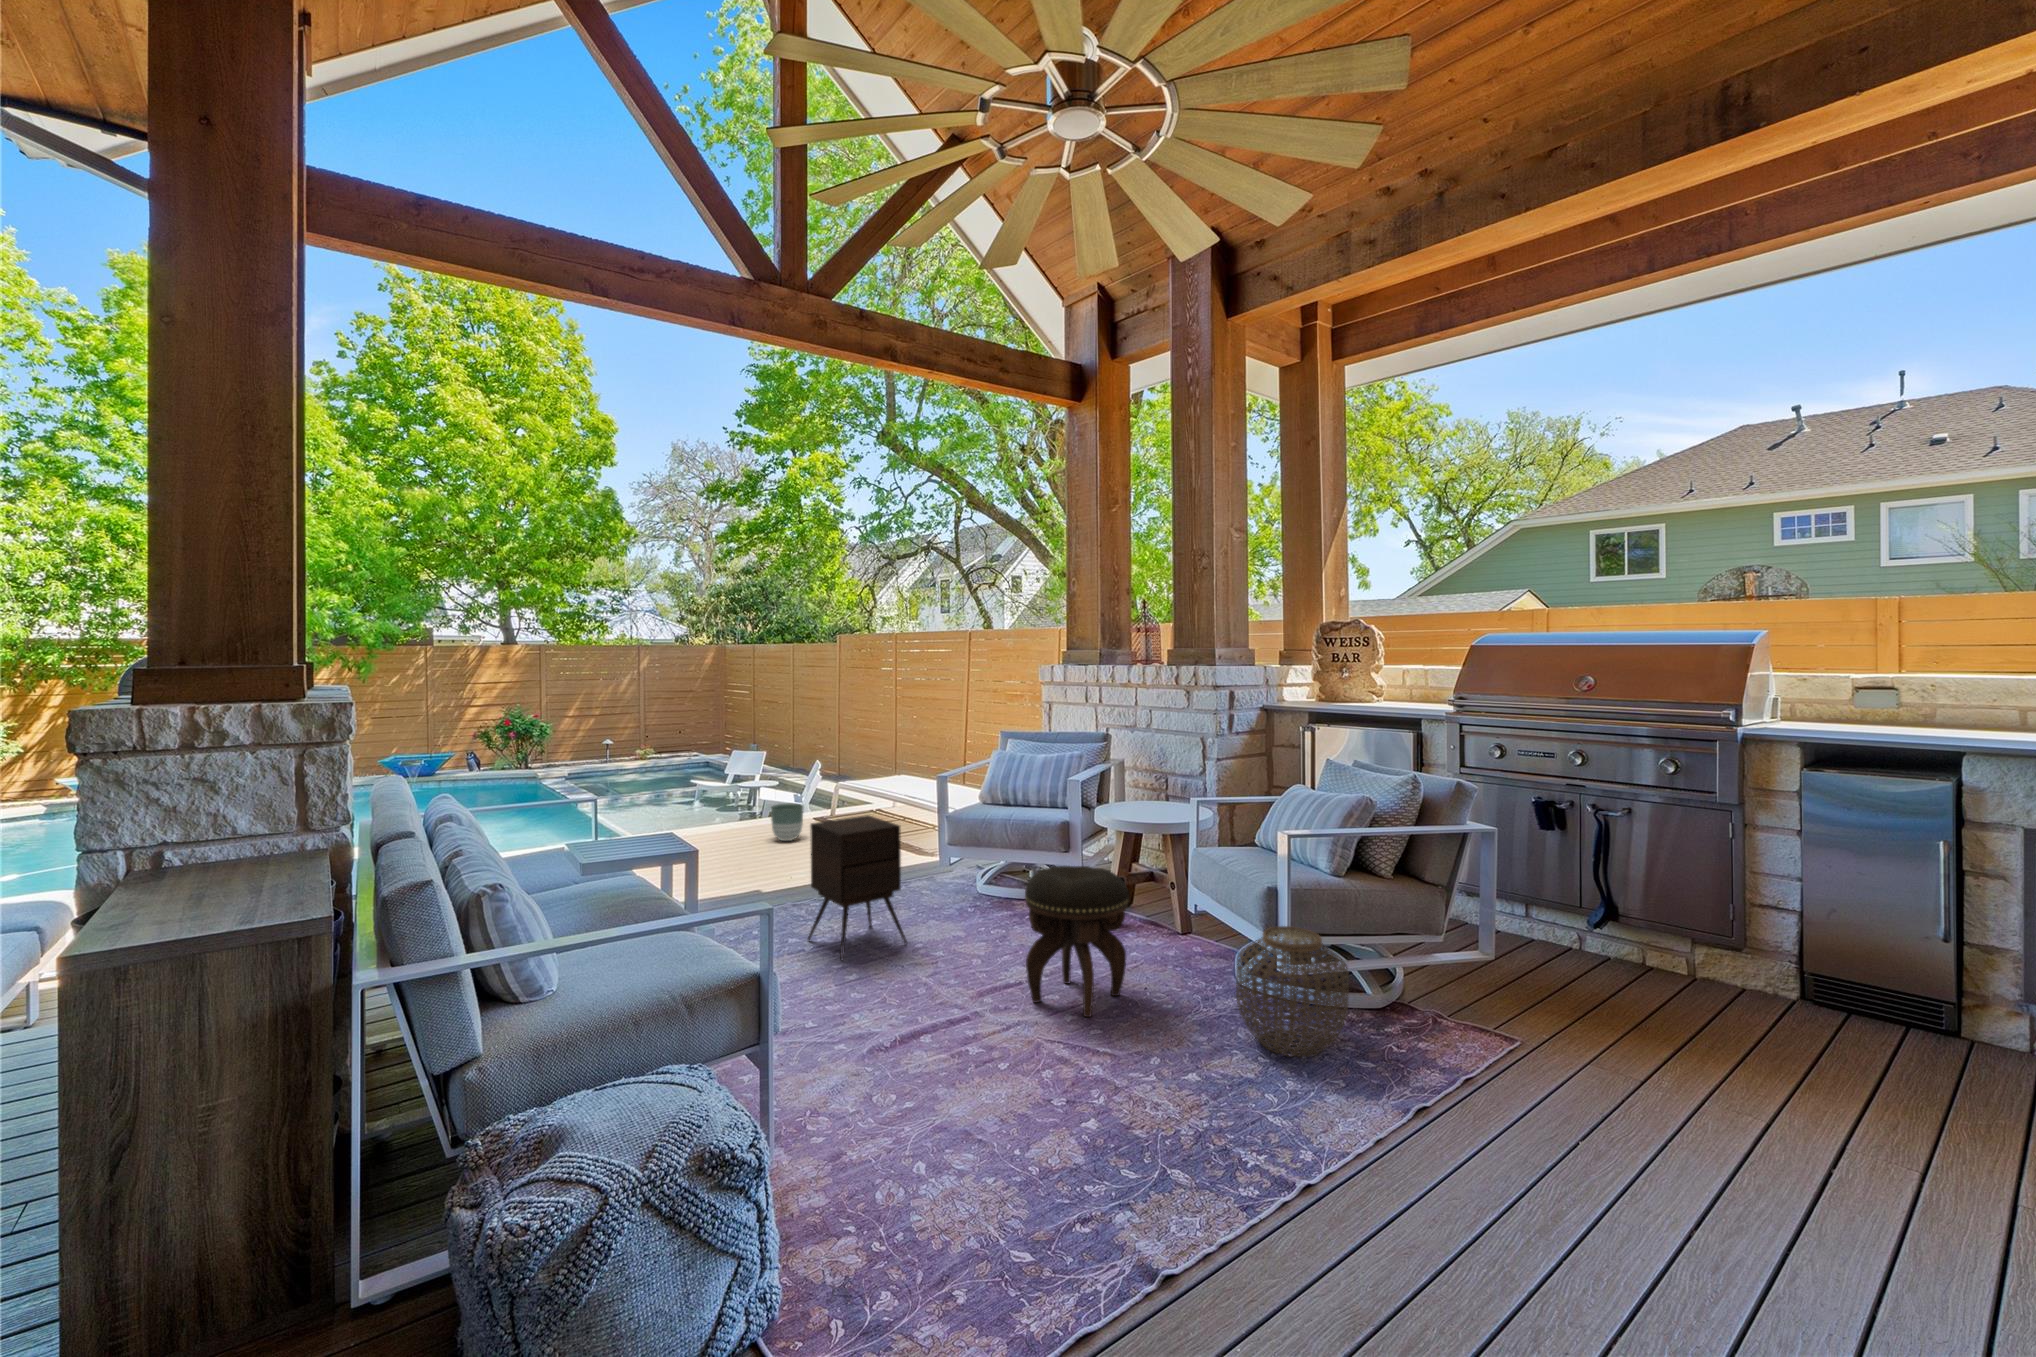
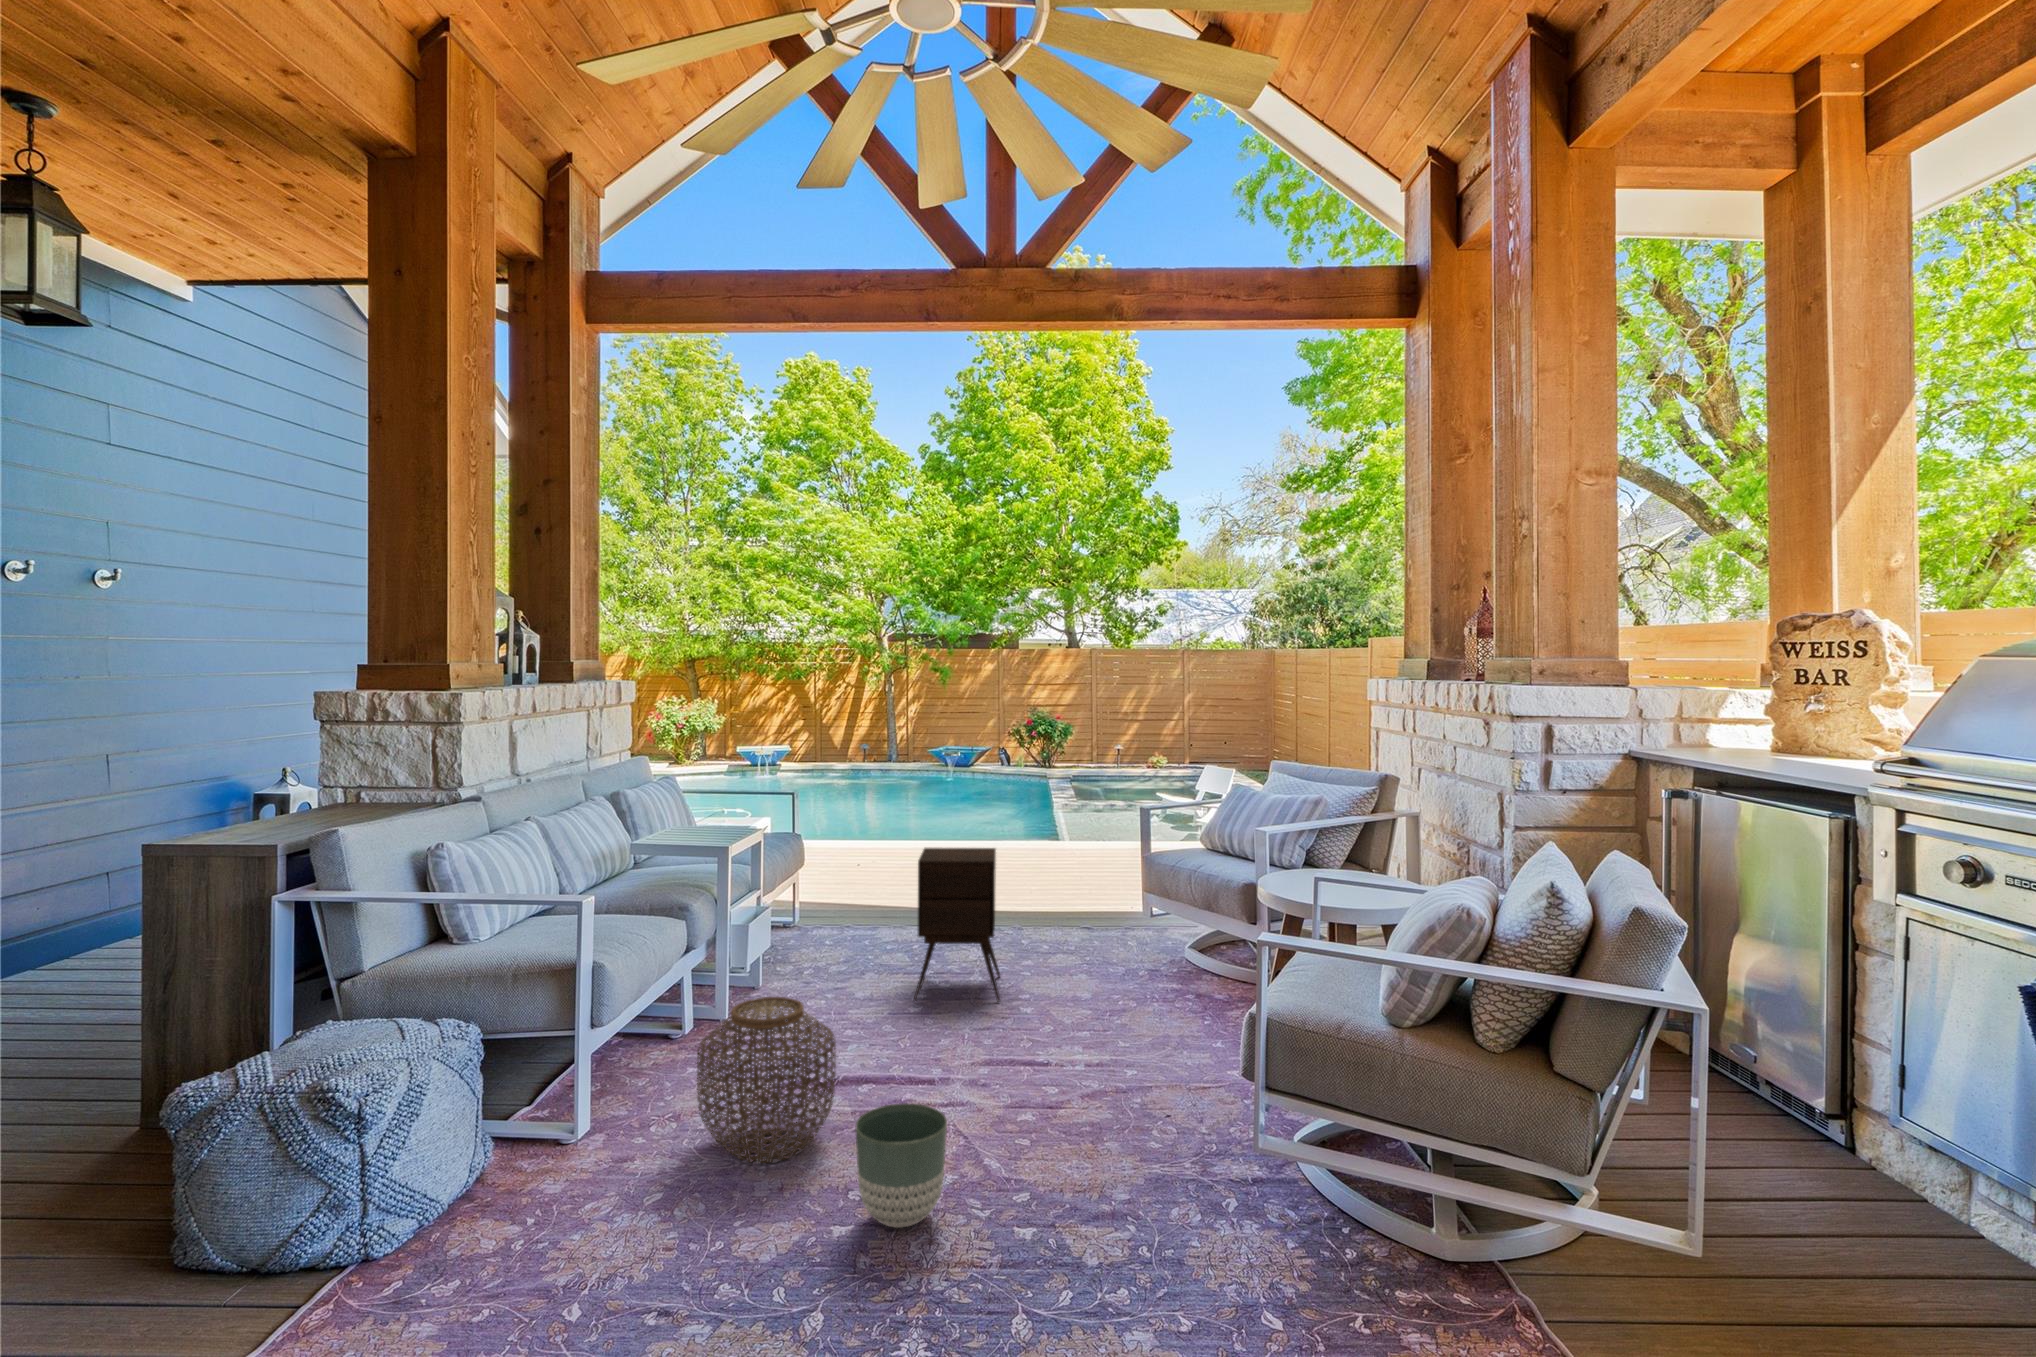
planter: present [771,803,804,841] -> present [856,1103,947,1228]
footstool: present [1025,866,1129,1017] -> none [1001,930,1135,1126]
woven basket: present [1236,926,1349,1057] -> present [697,997,836,1163]

